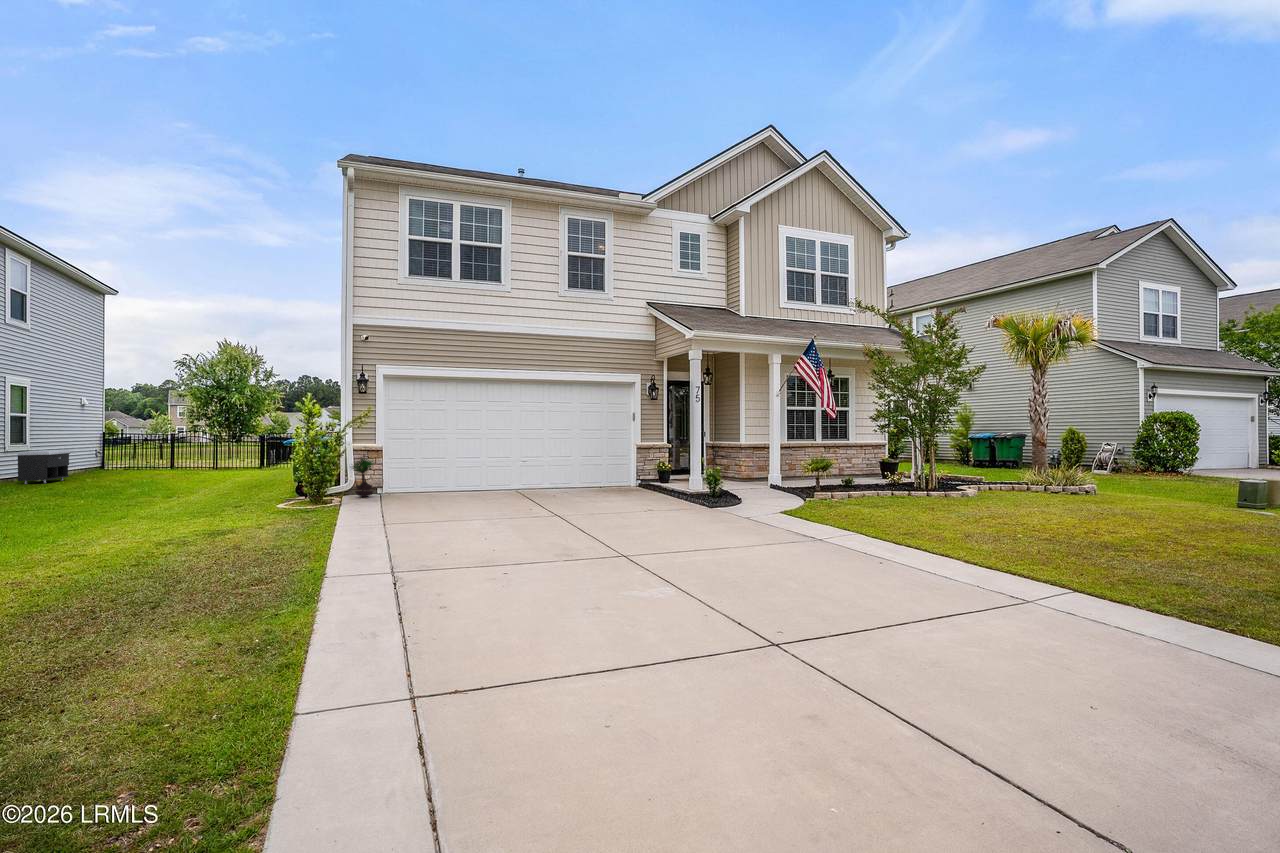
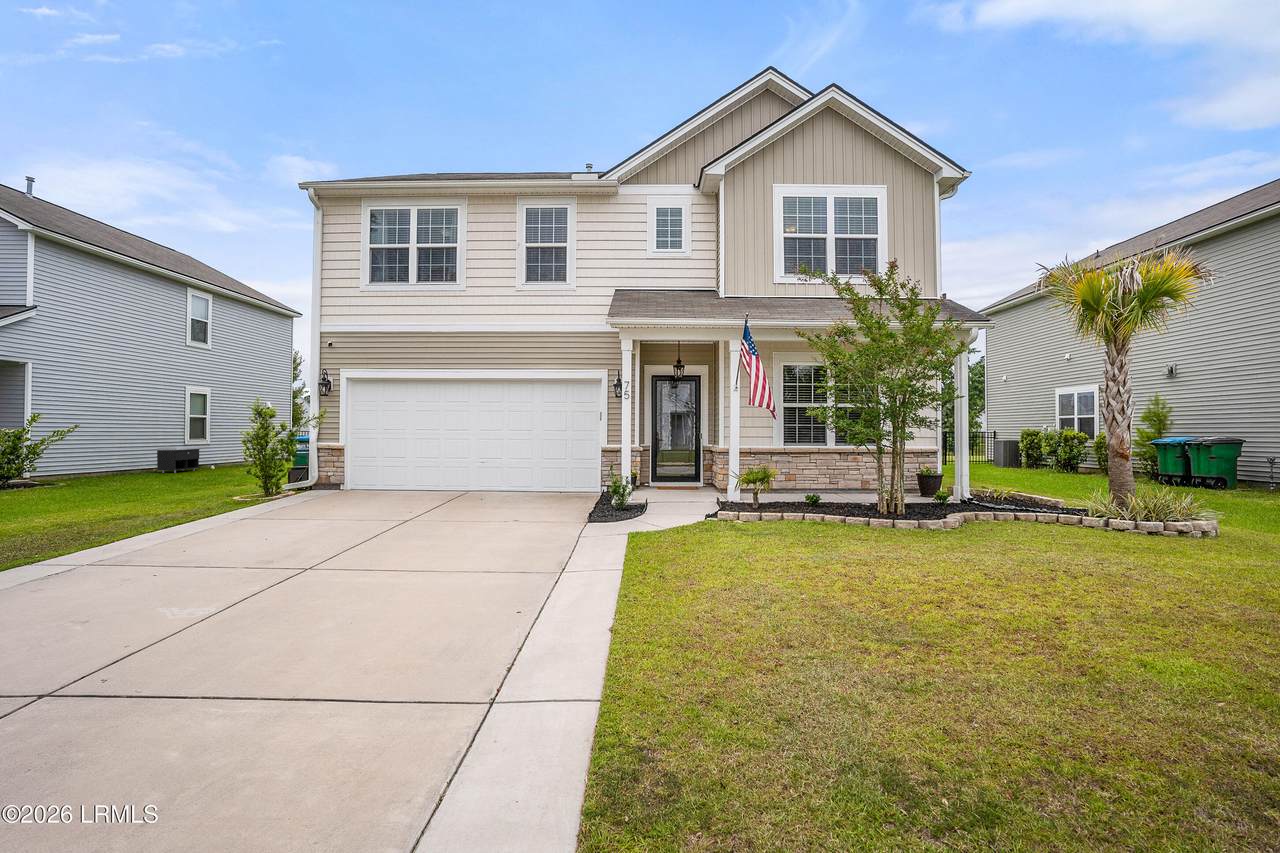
potted tree: present [352,457,375,497] -> none [303,453,332,494]

